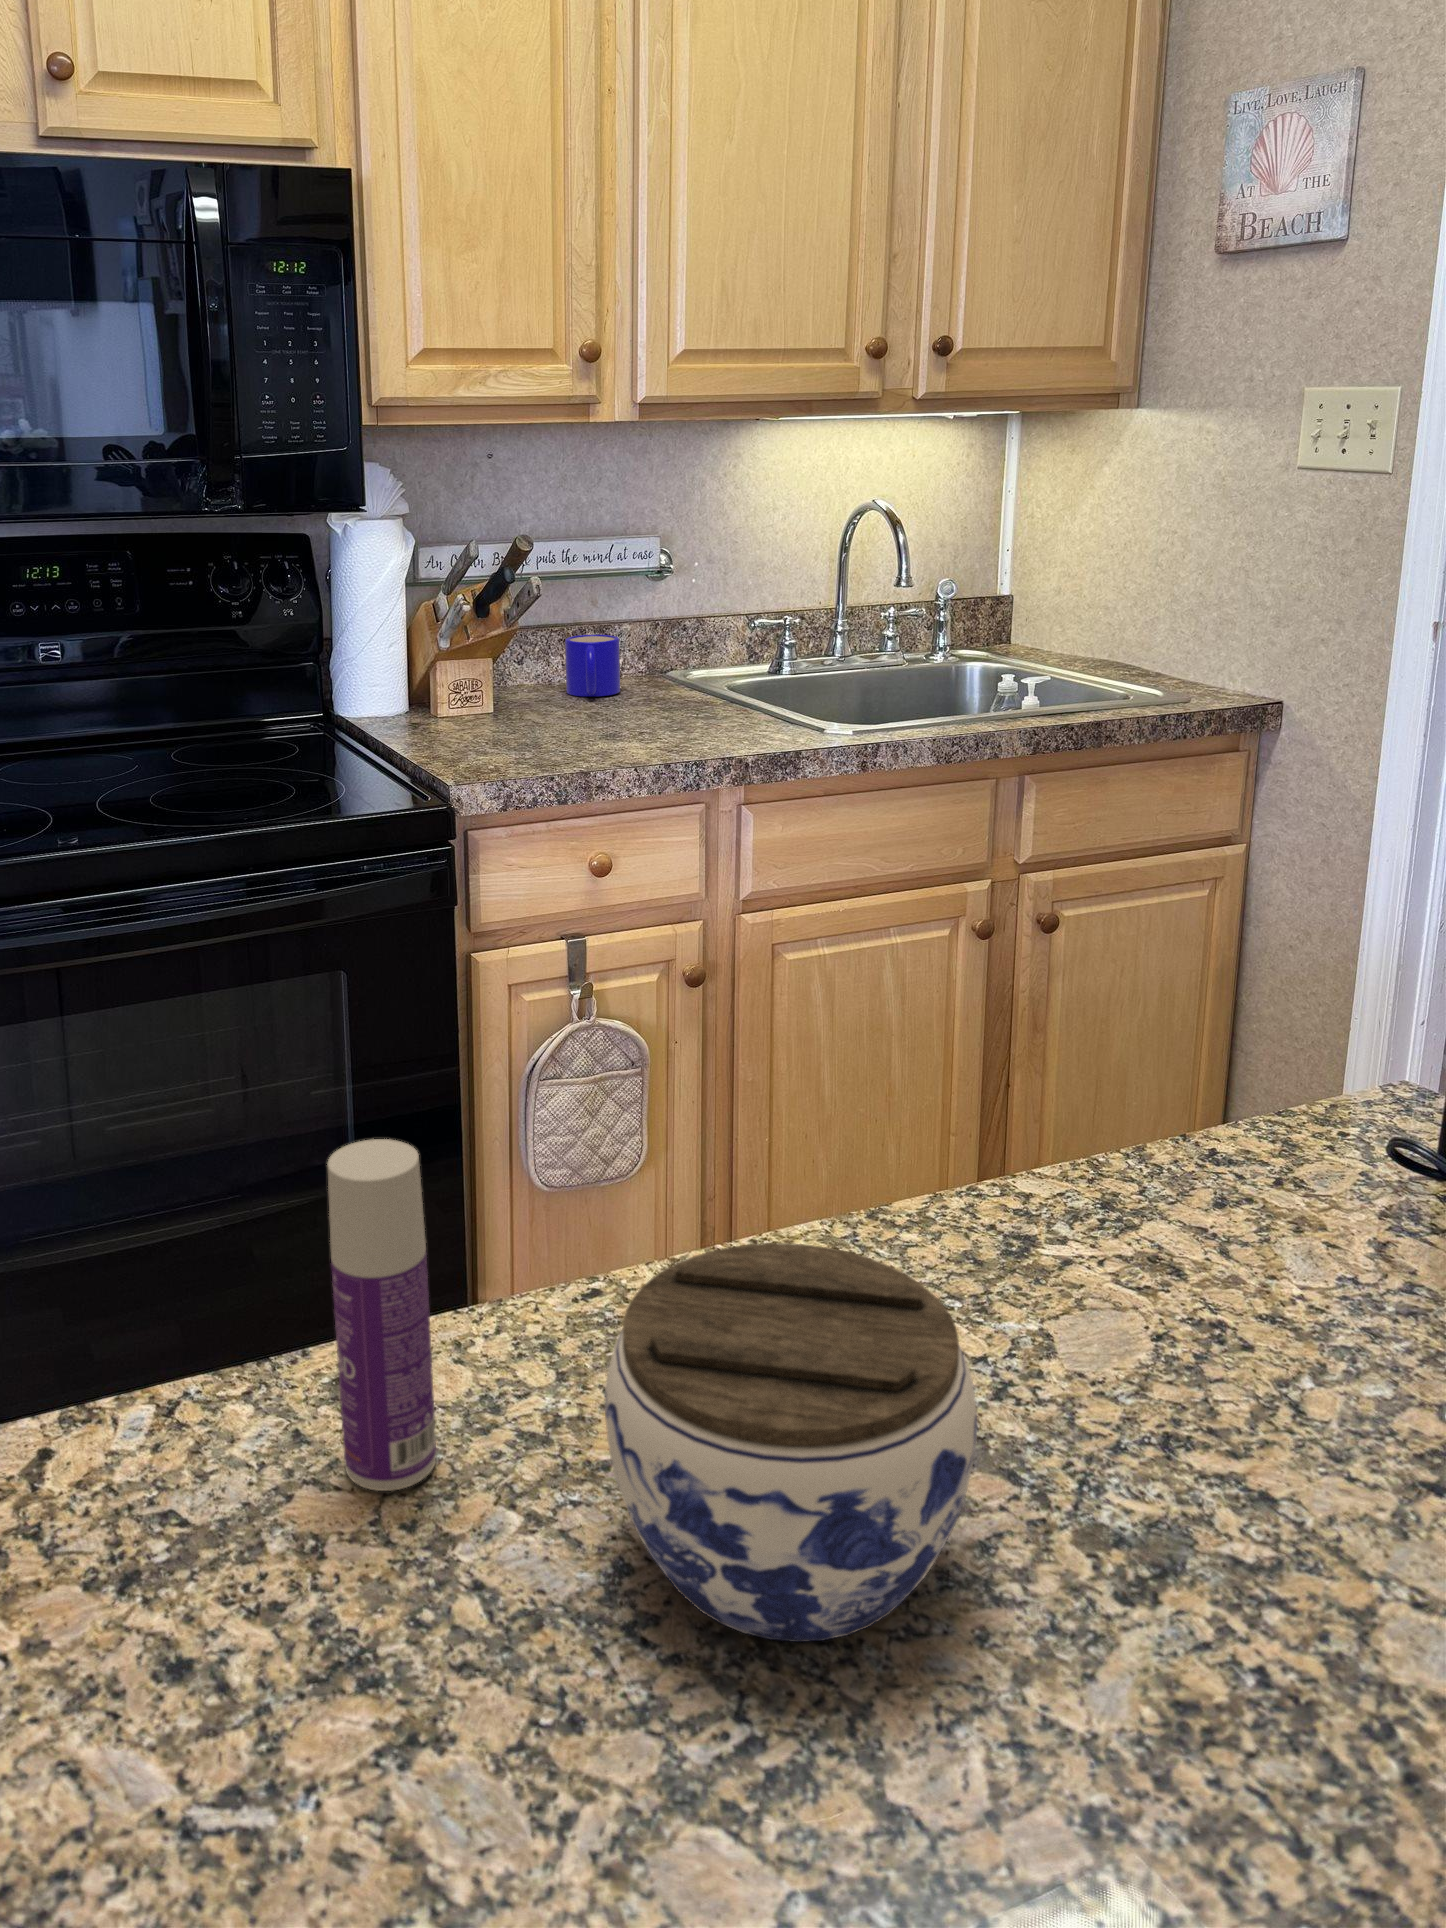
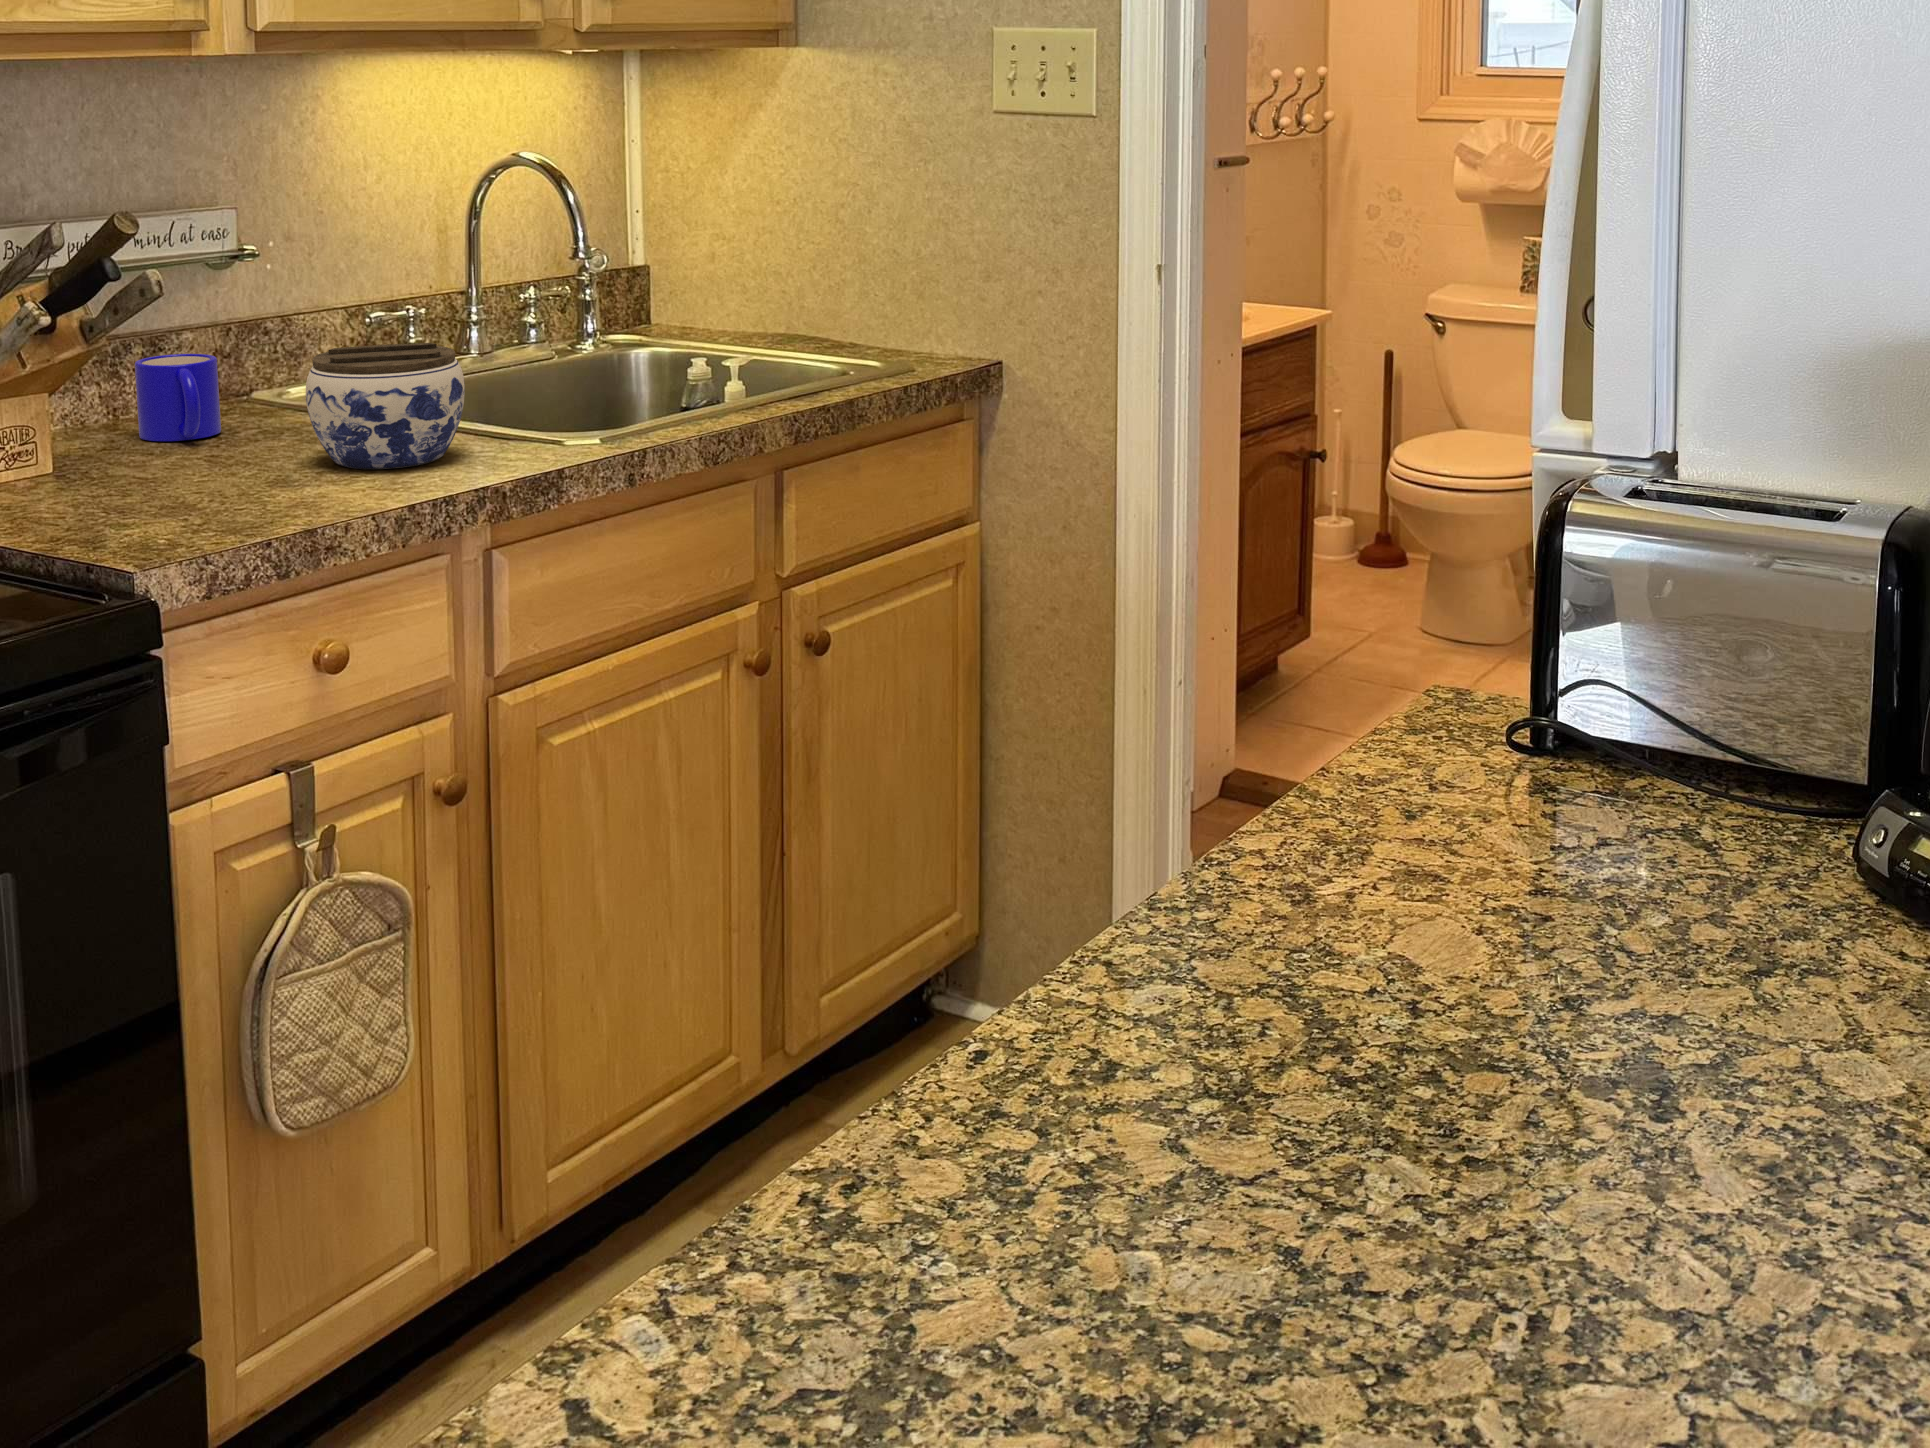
bottle: present [328,1139,436,1491] -> none [919,872,1027,1282]
jar: present [605,1243,977,1642] -> present [306,343,465,469]

